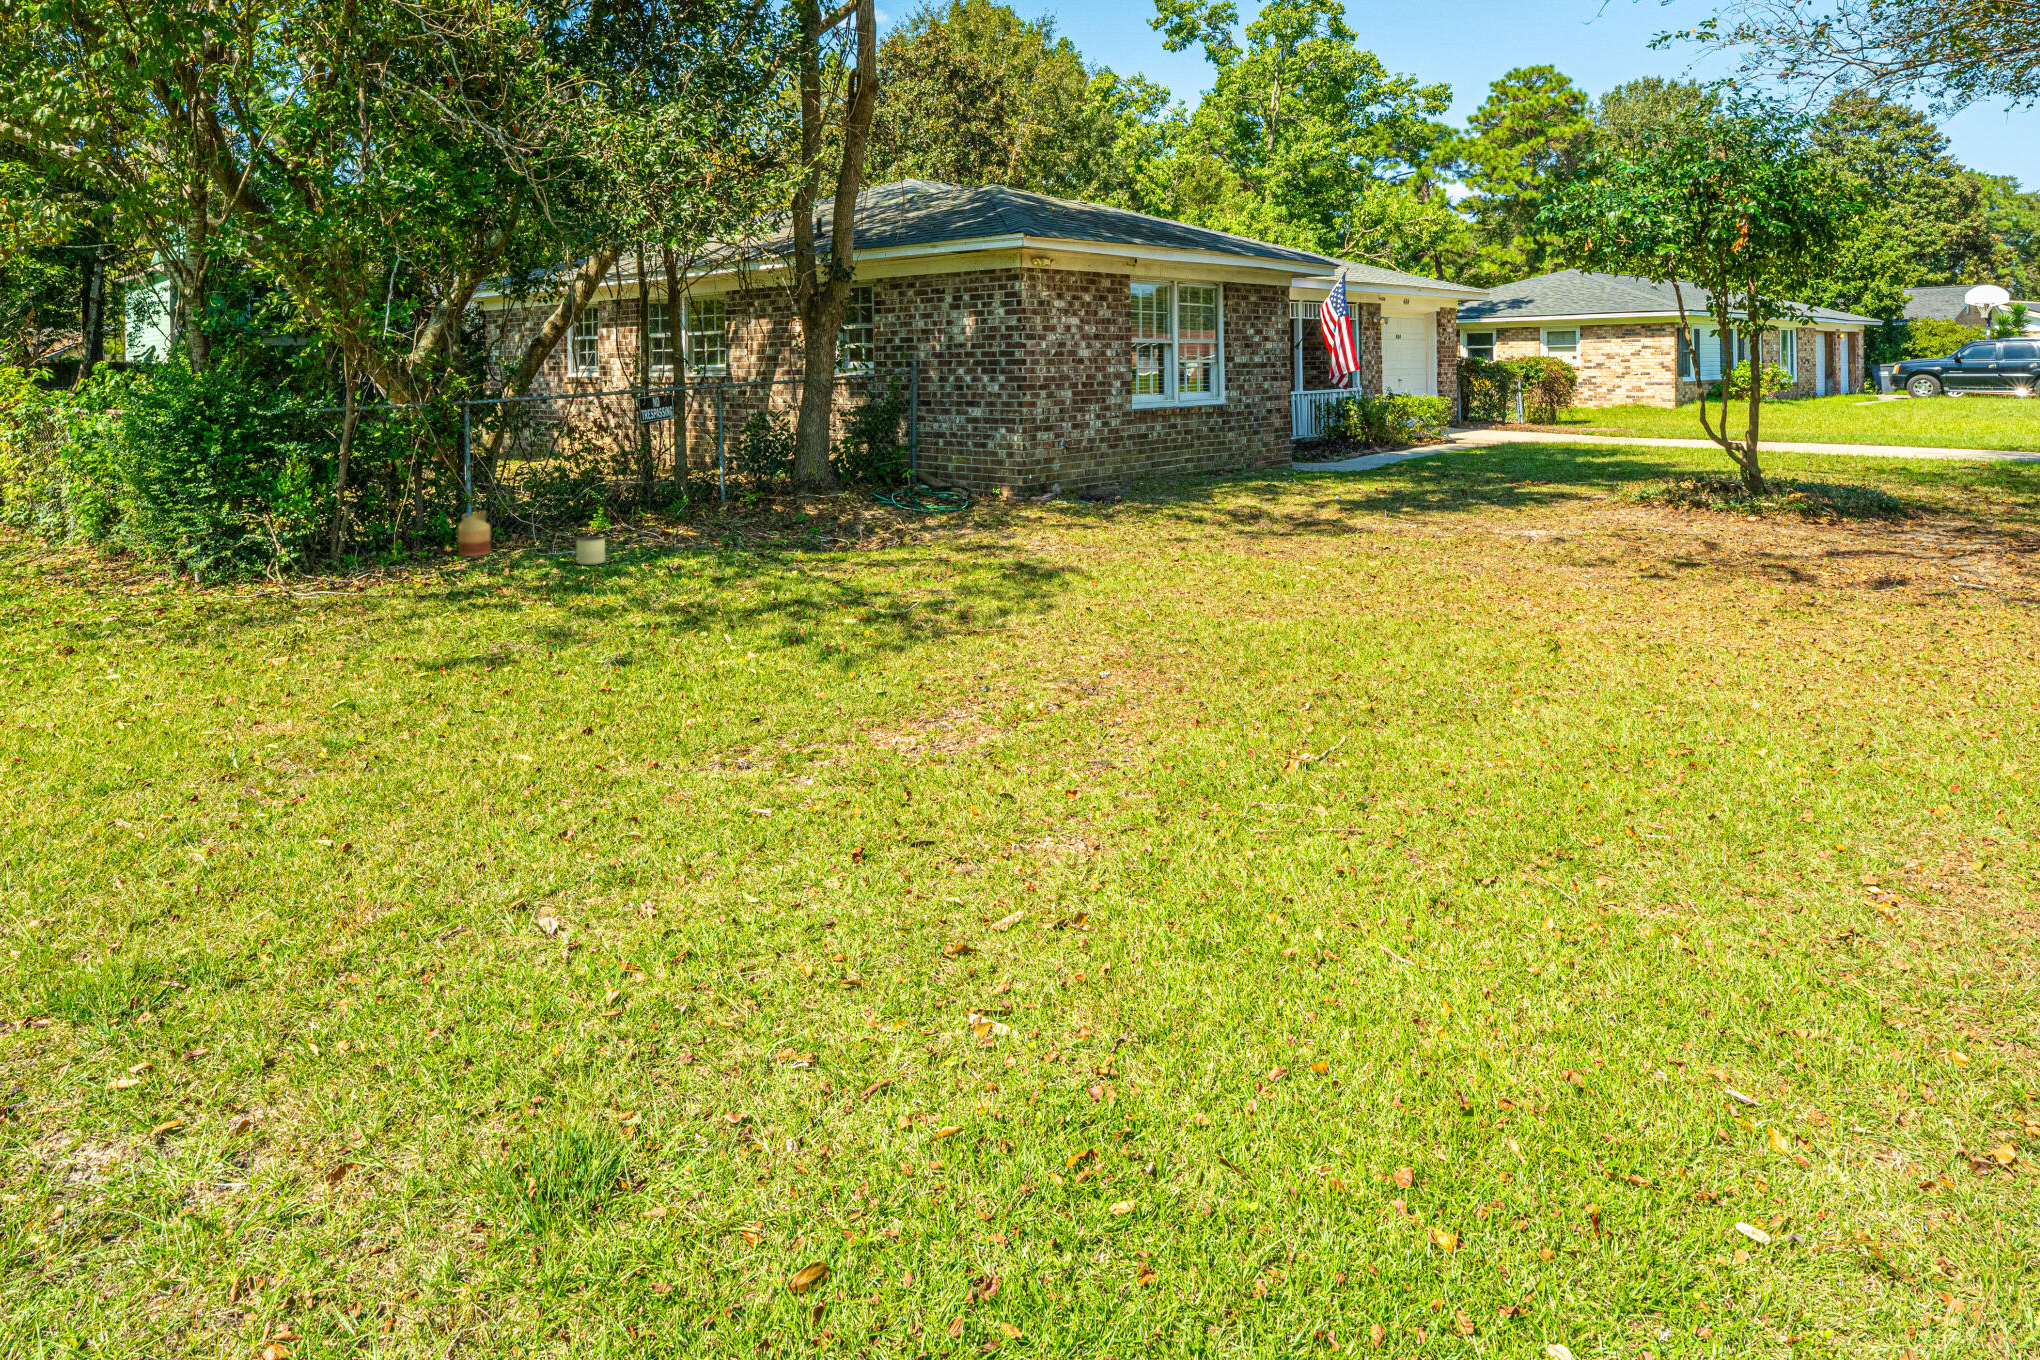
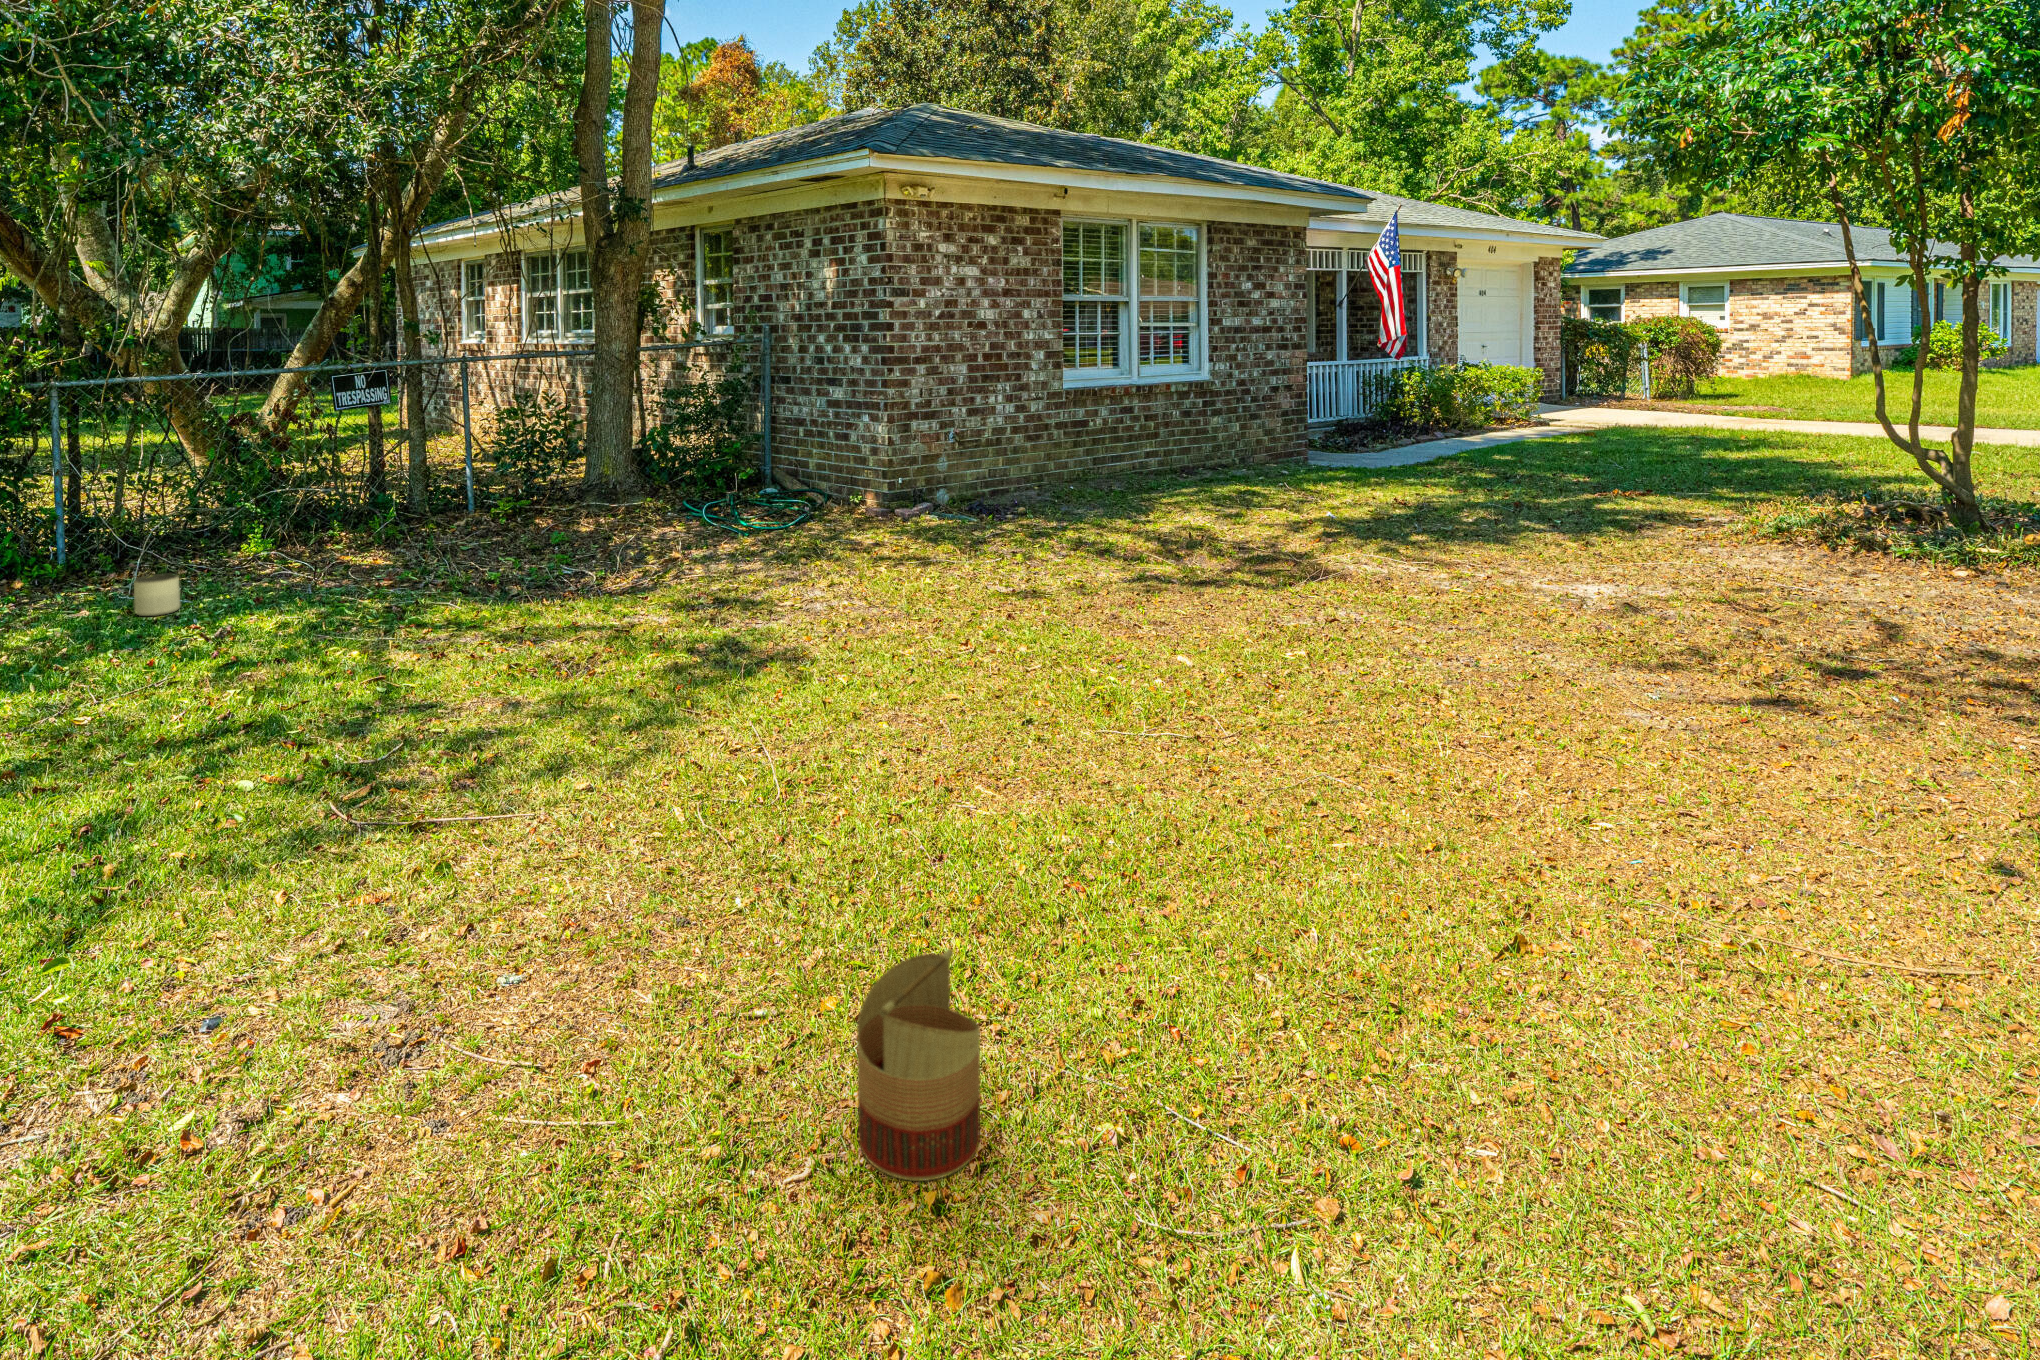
basket: present [458,511,491,556] -> present [857,950,980,1181]

